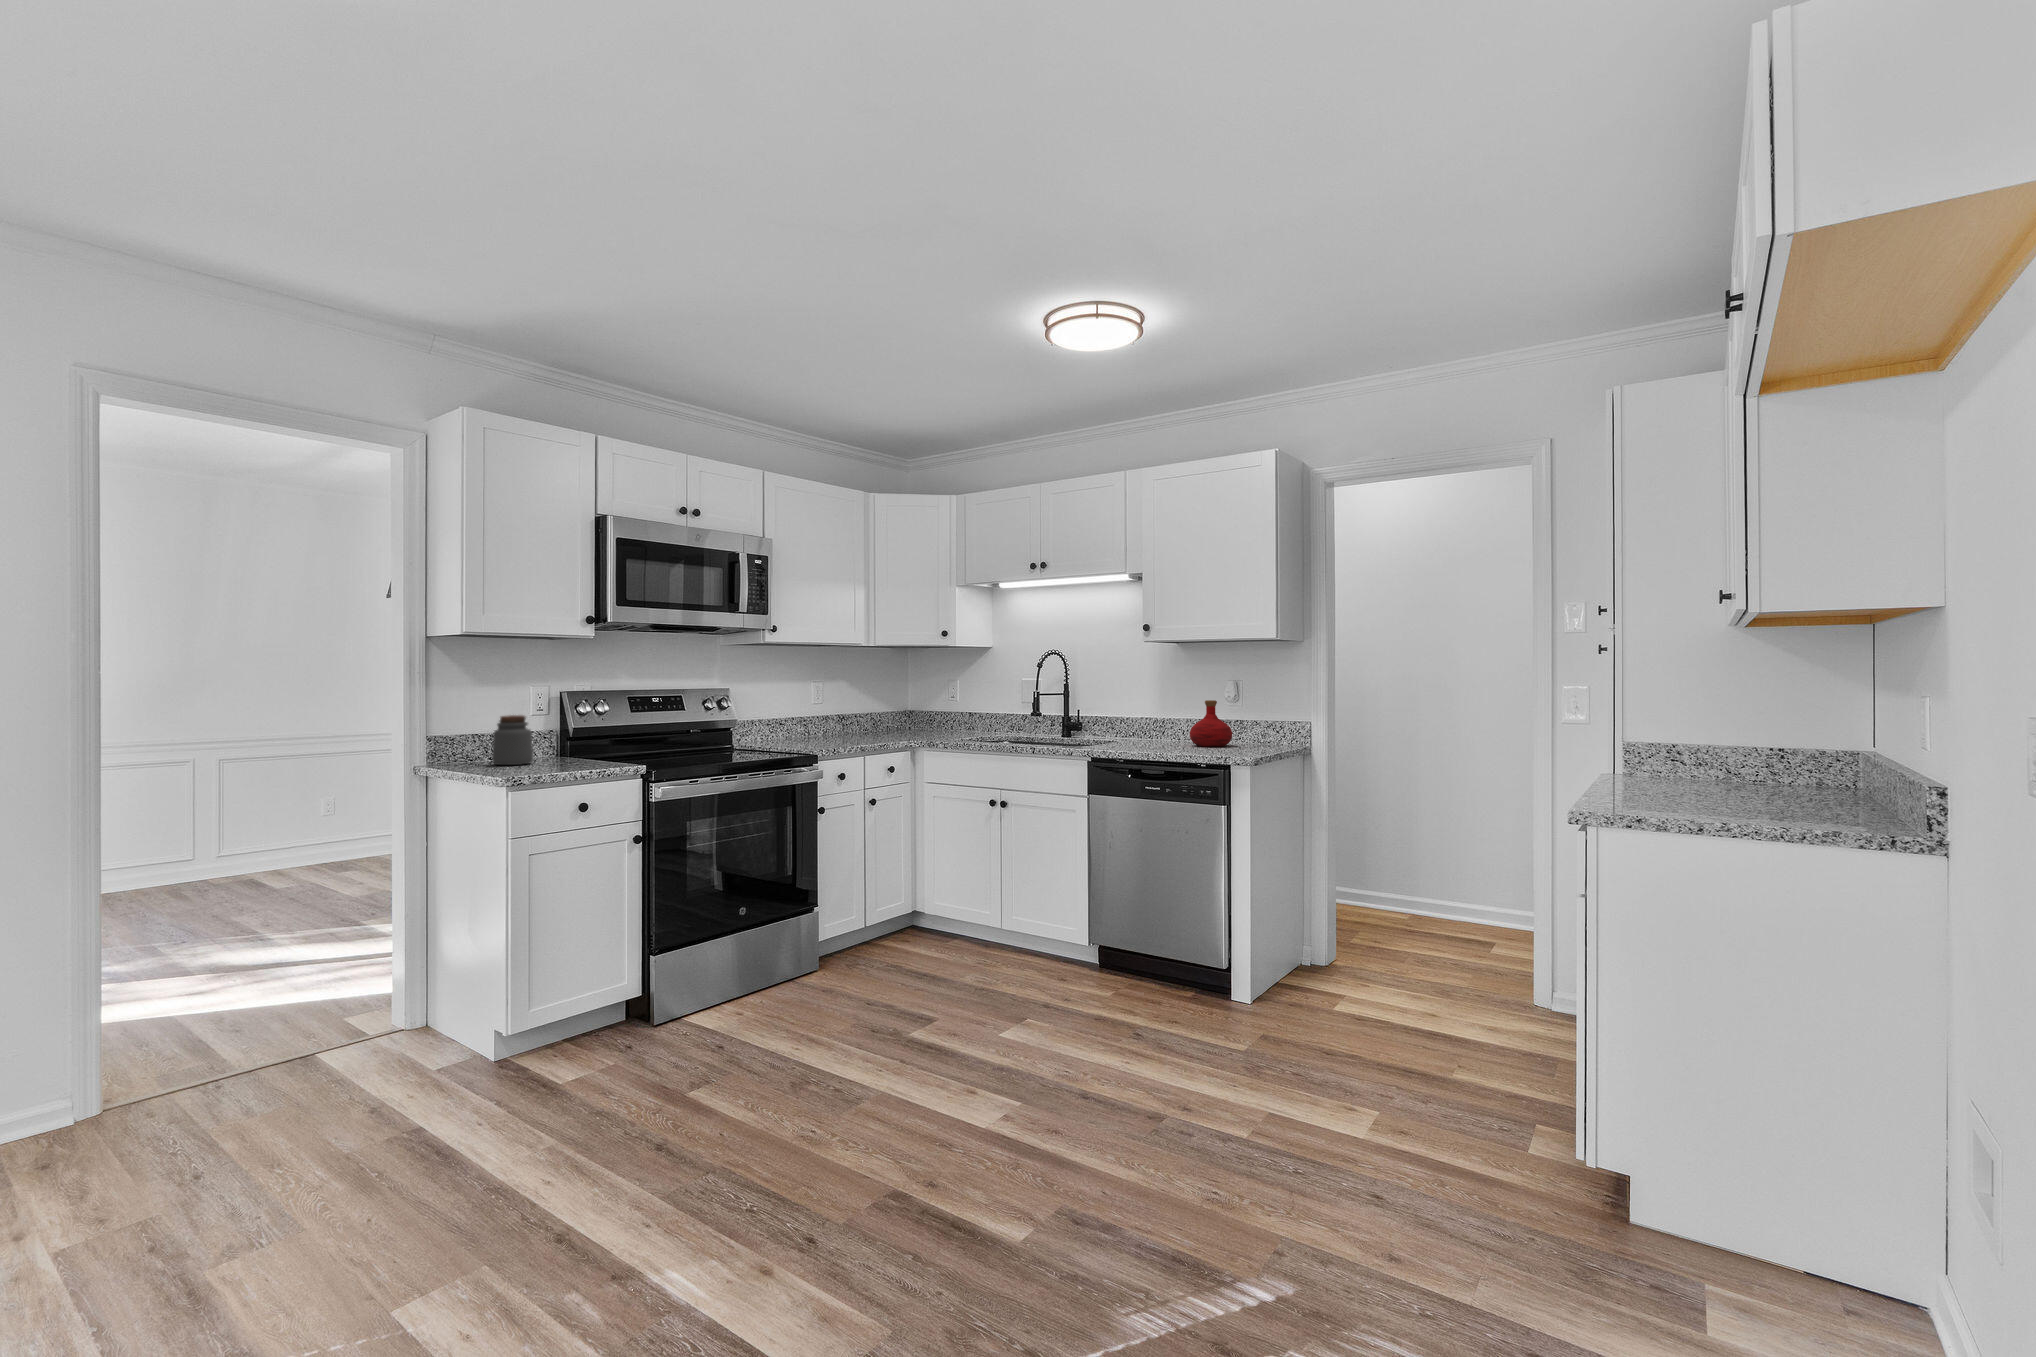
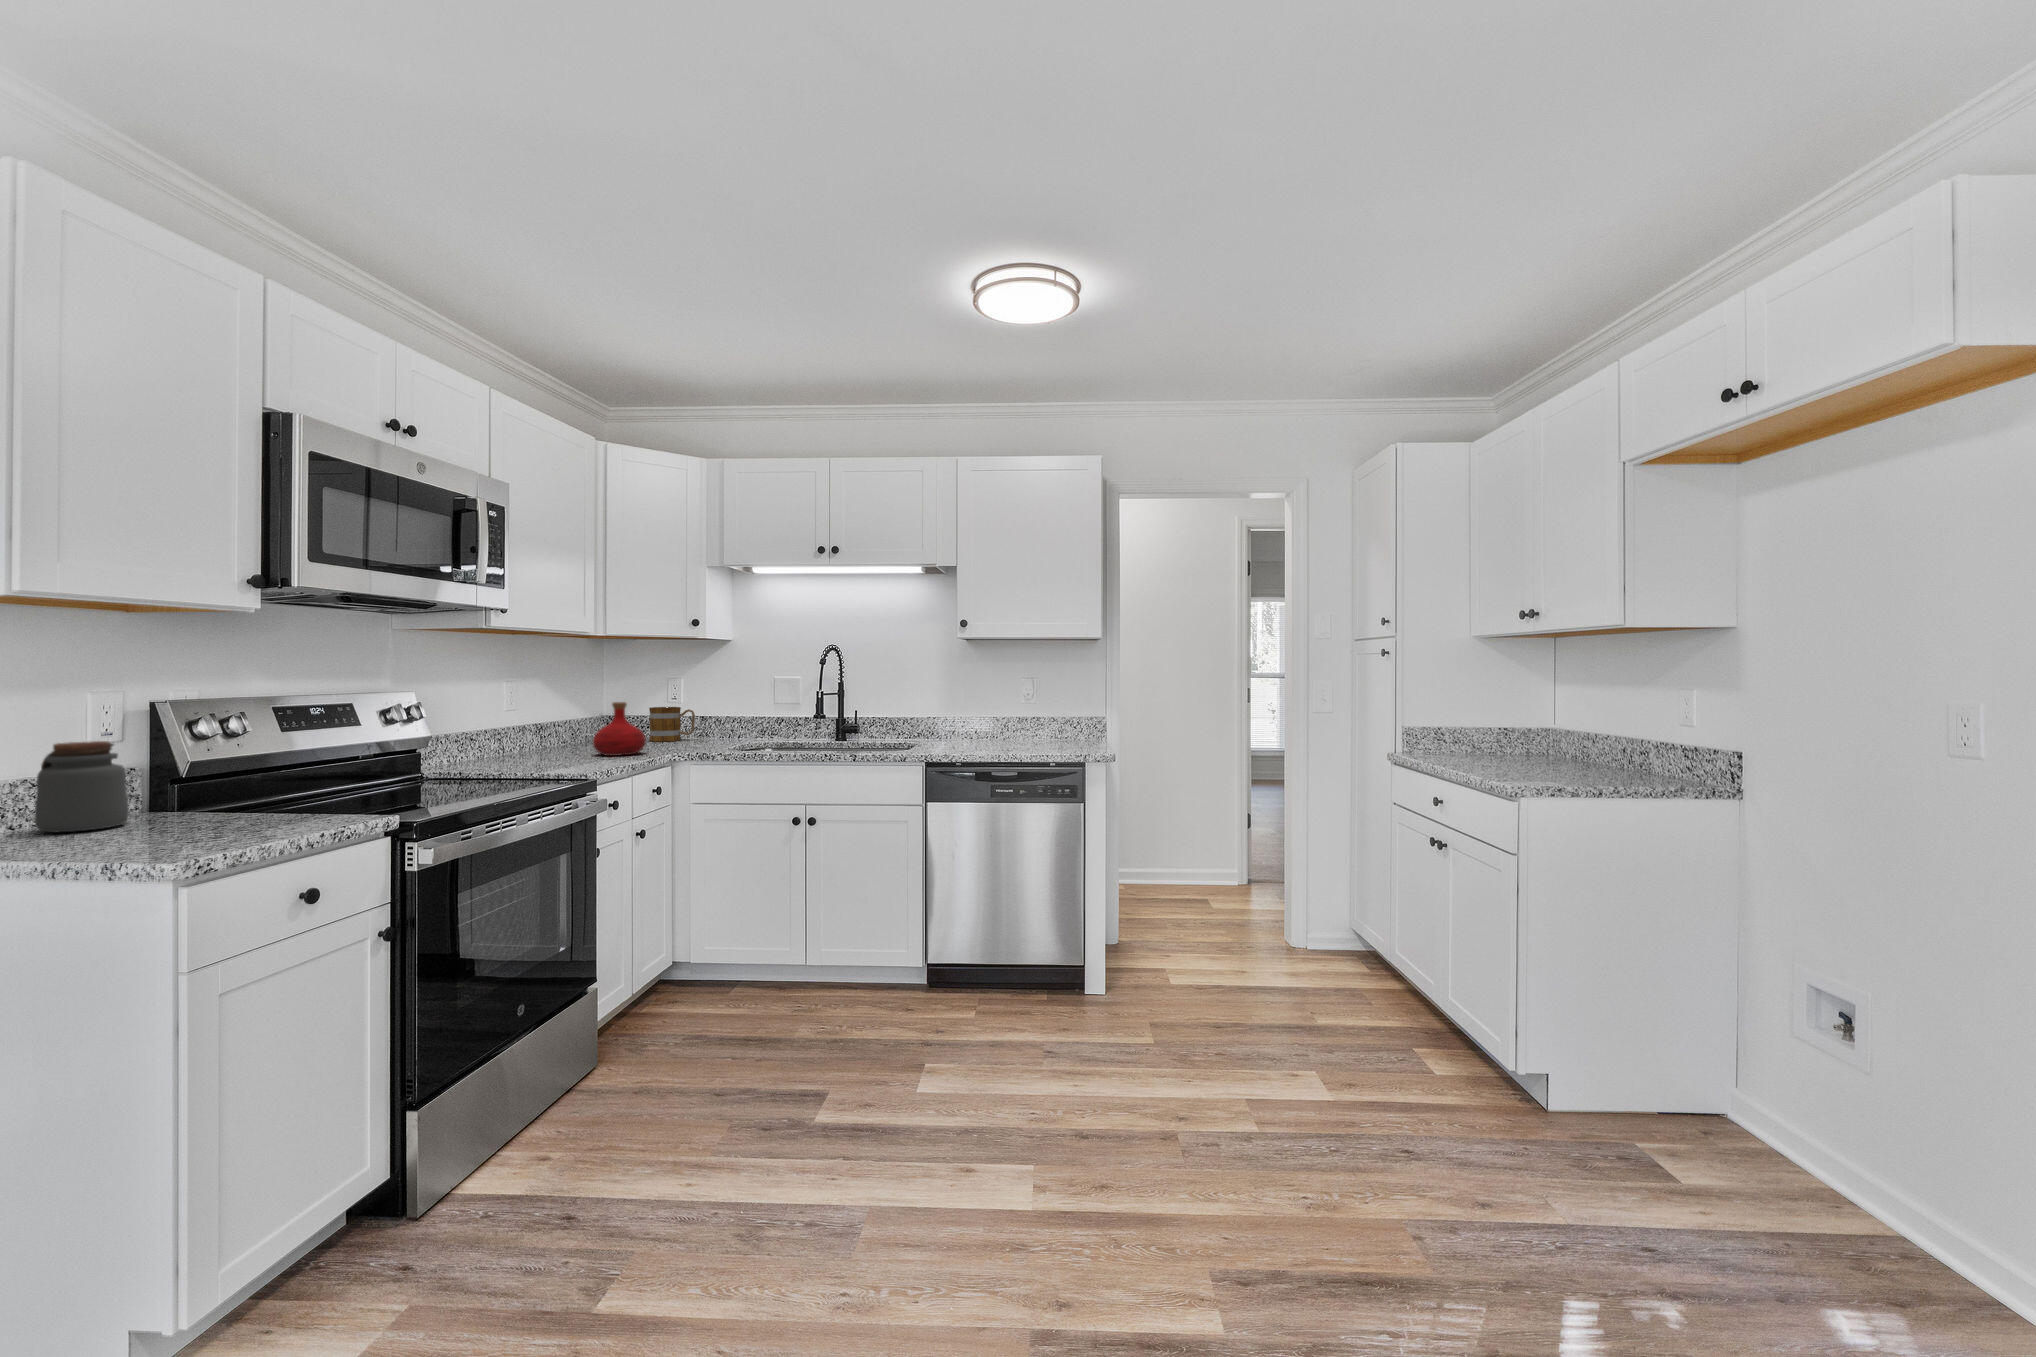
bottle: present [1190,700,1232,747] -> present [593,702,646,756]
mug: none [932,705,966,734] -> present [649,707,695,742]

